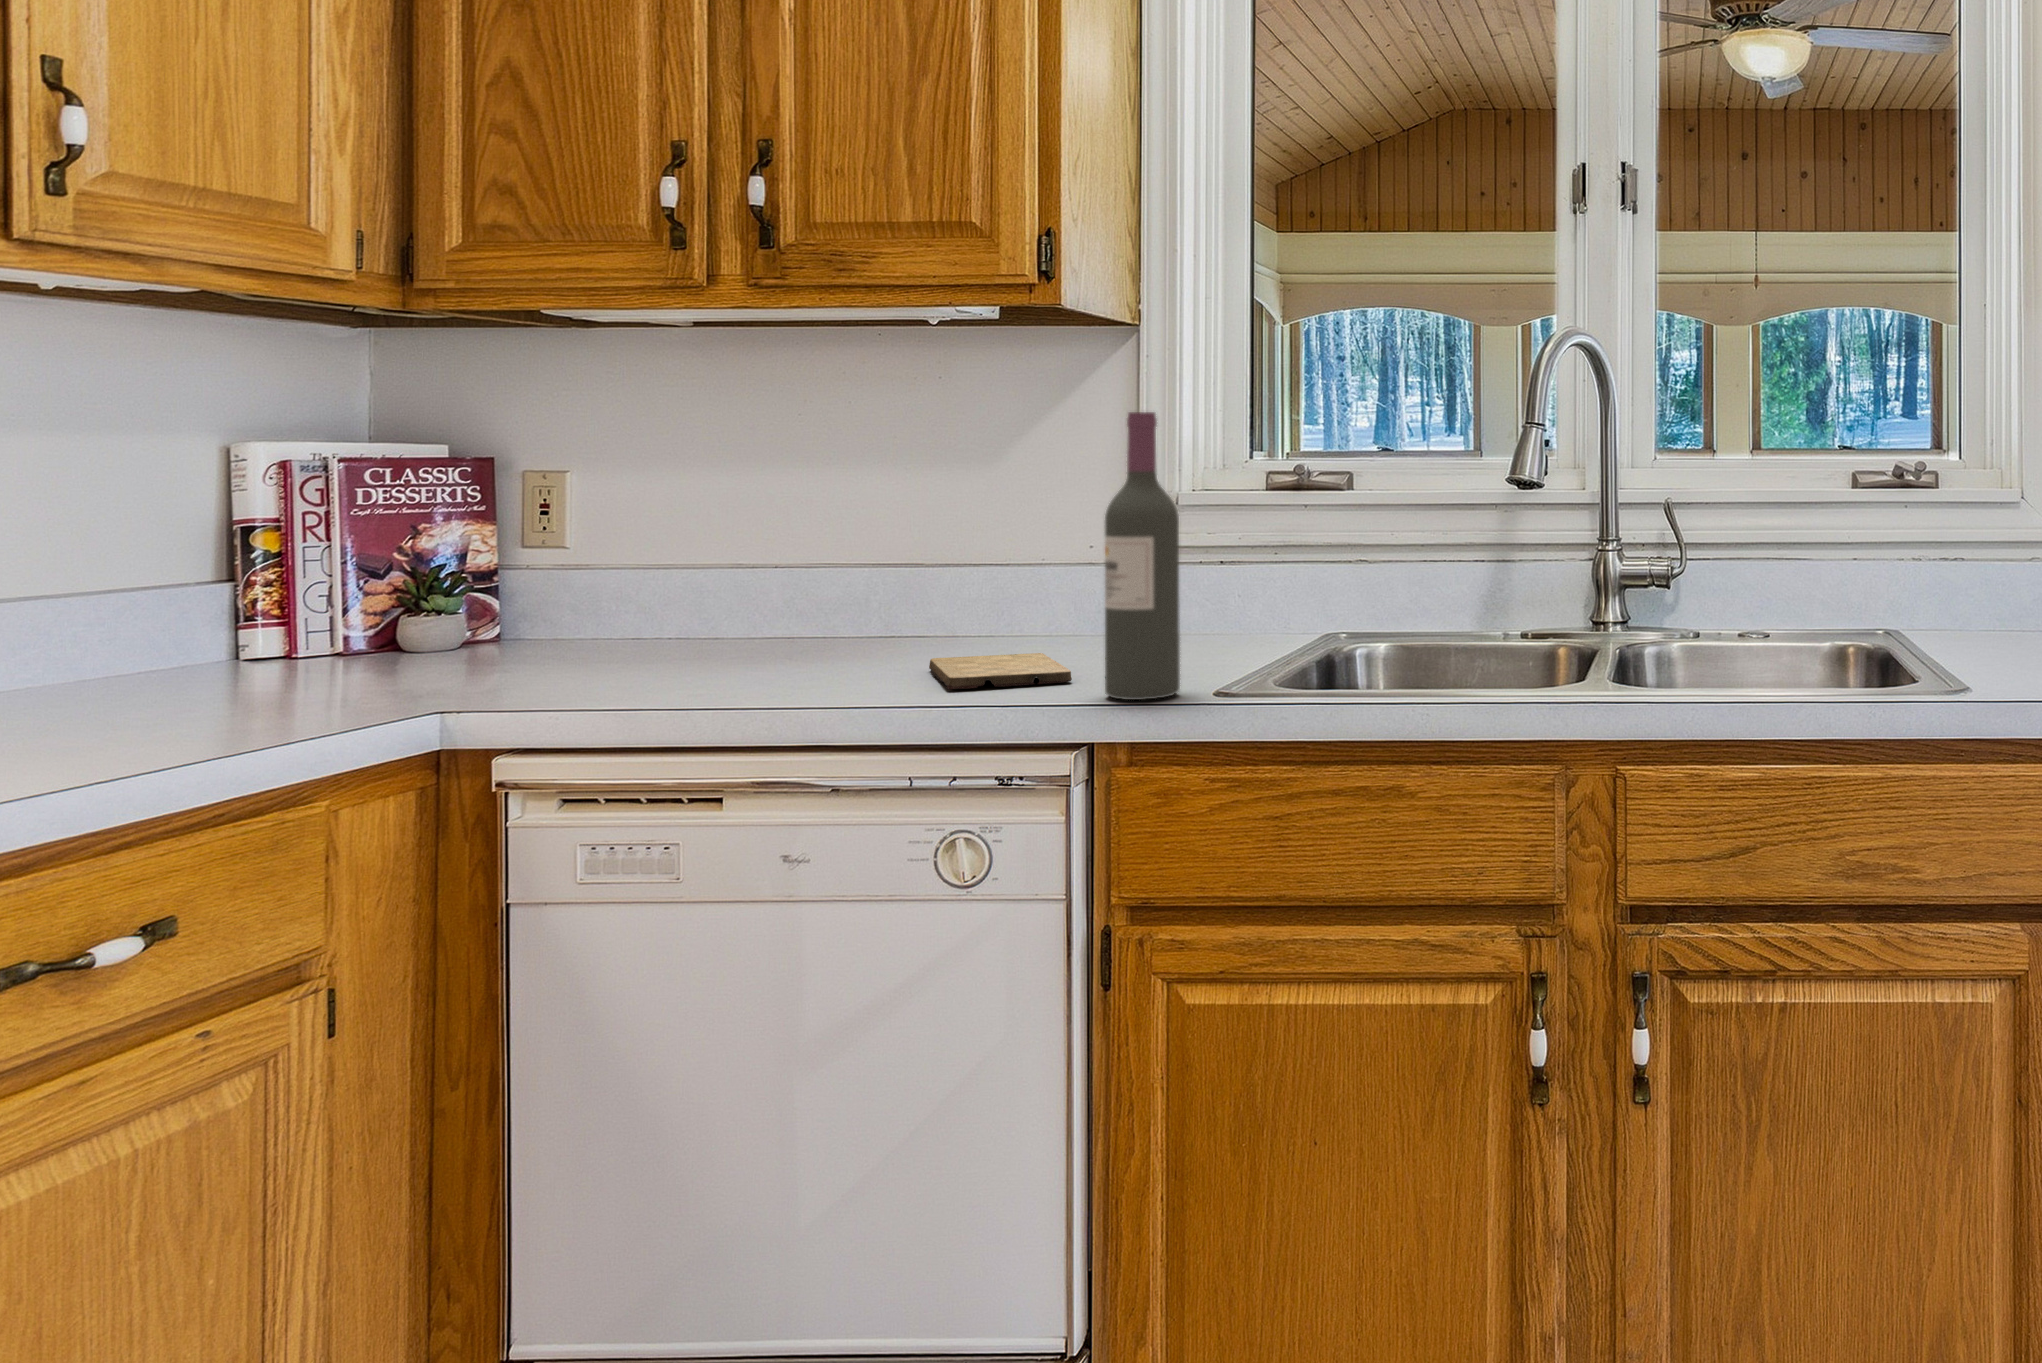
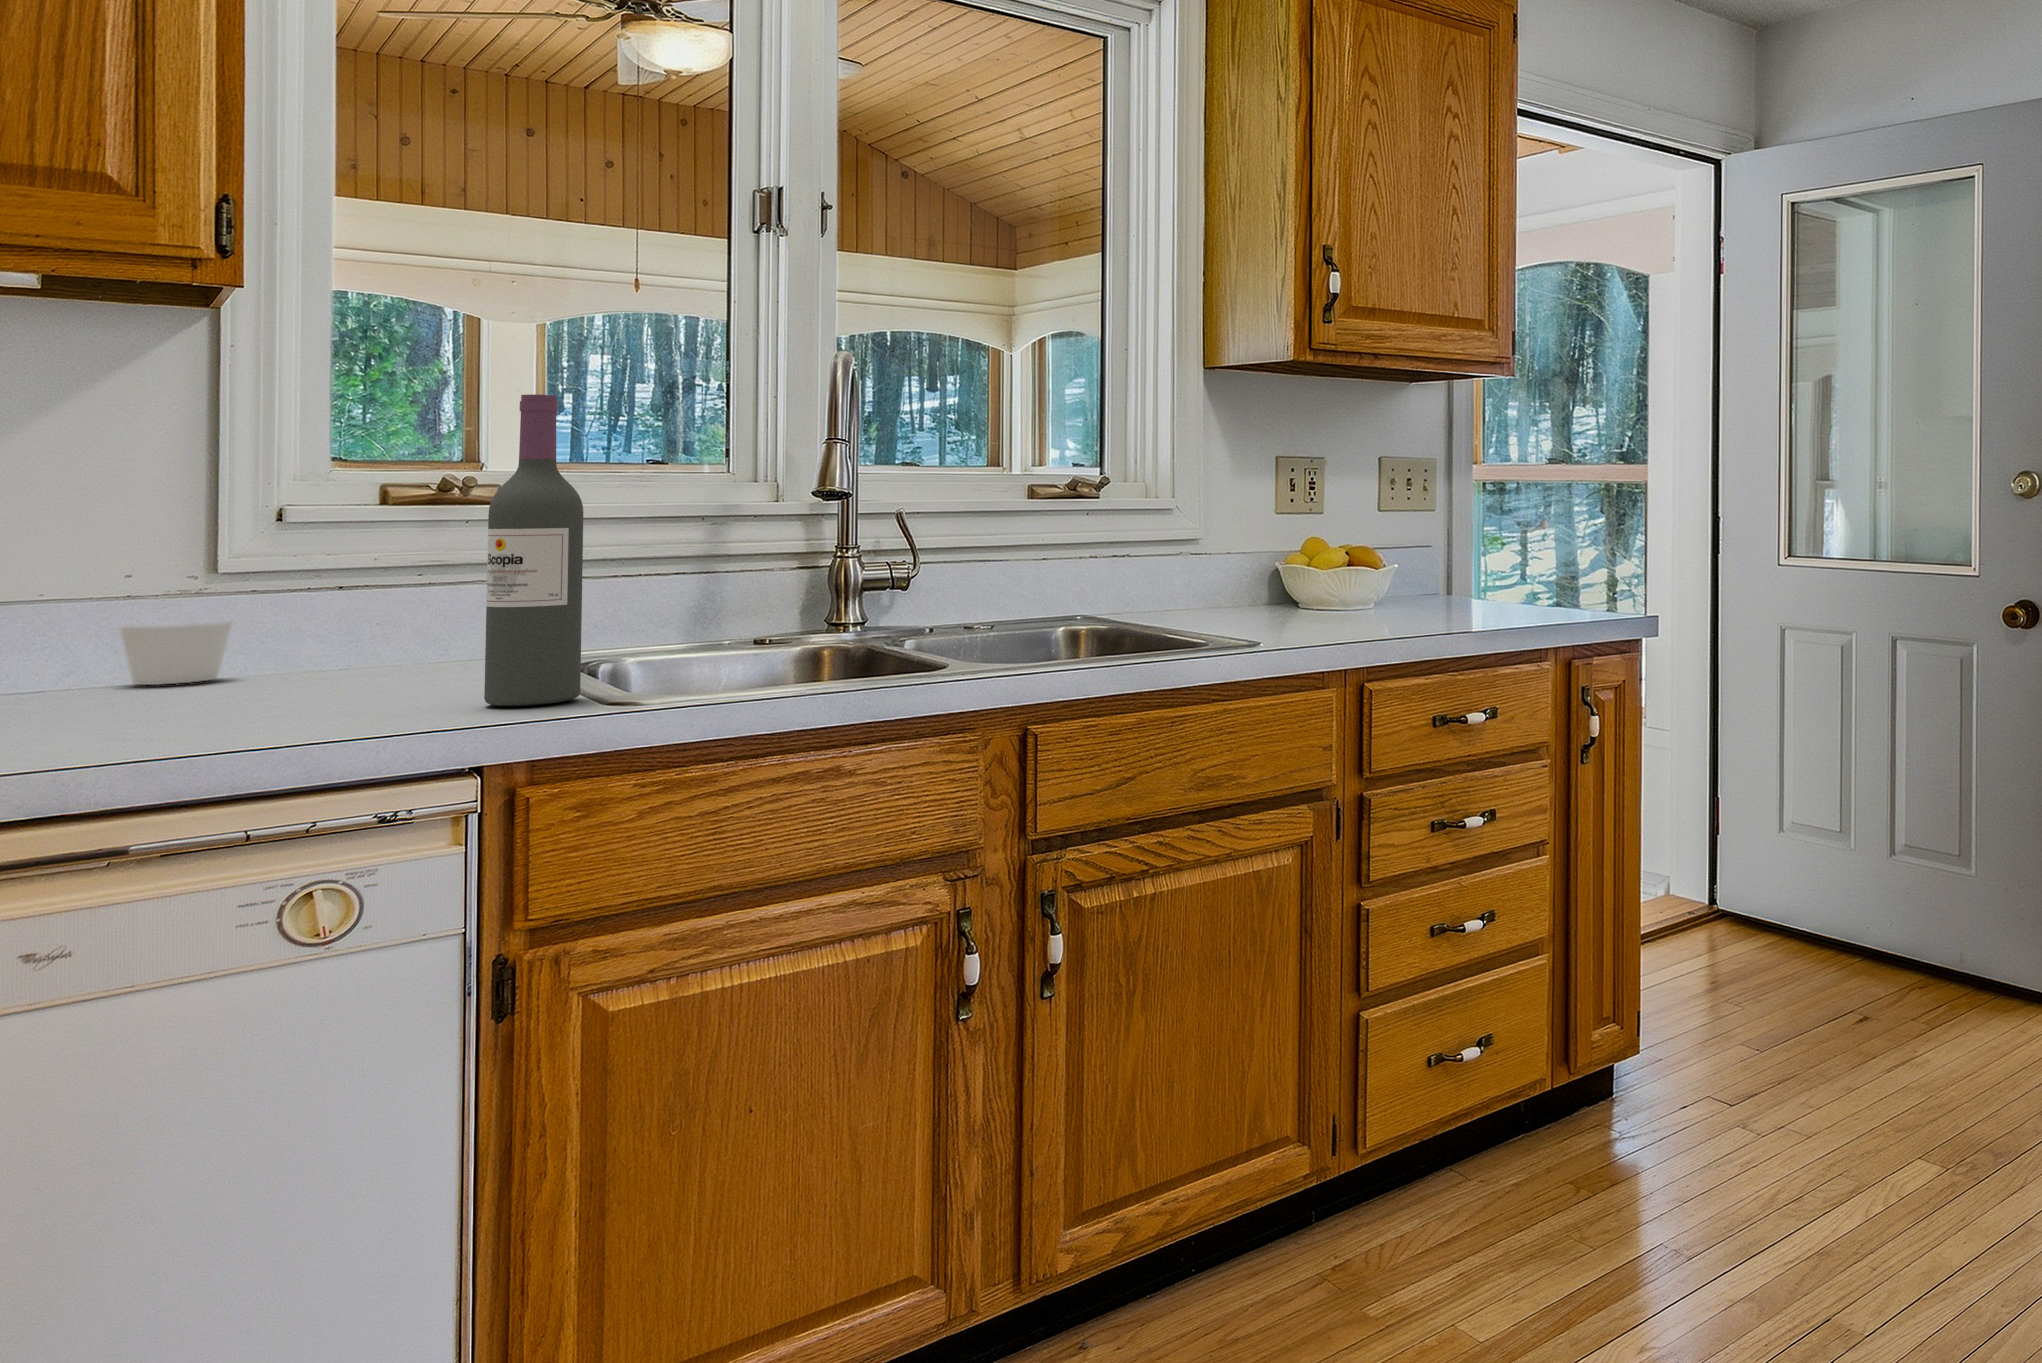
candle: none [1027,588,1095,640] -> present [121,621,231,685]
cutting board: present [929,653,1072,689] -> none [98,686,384,723]

